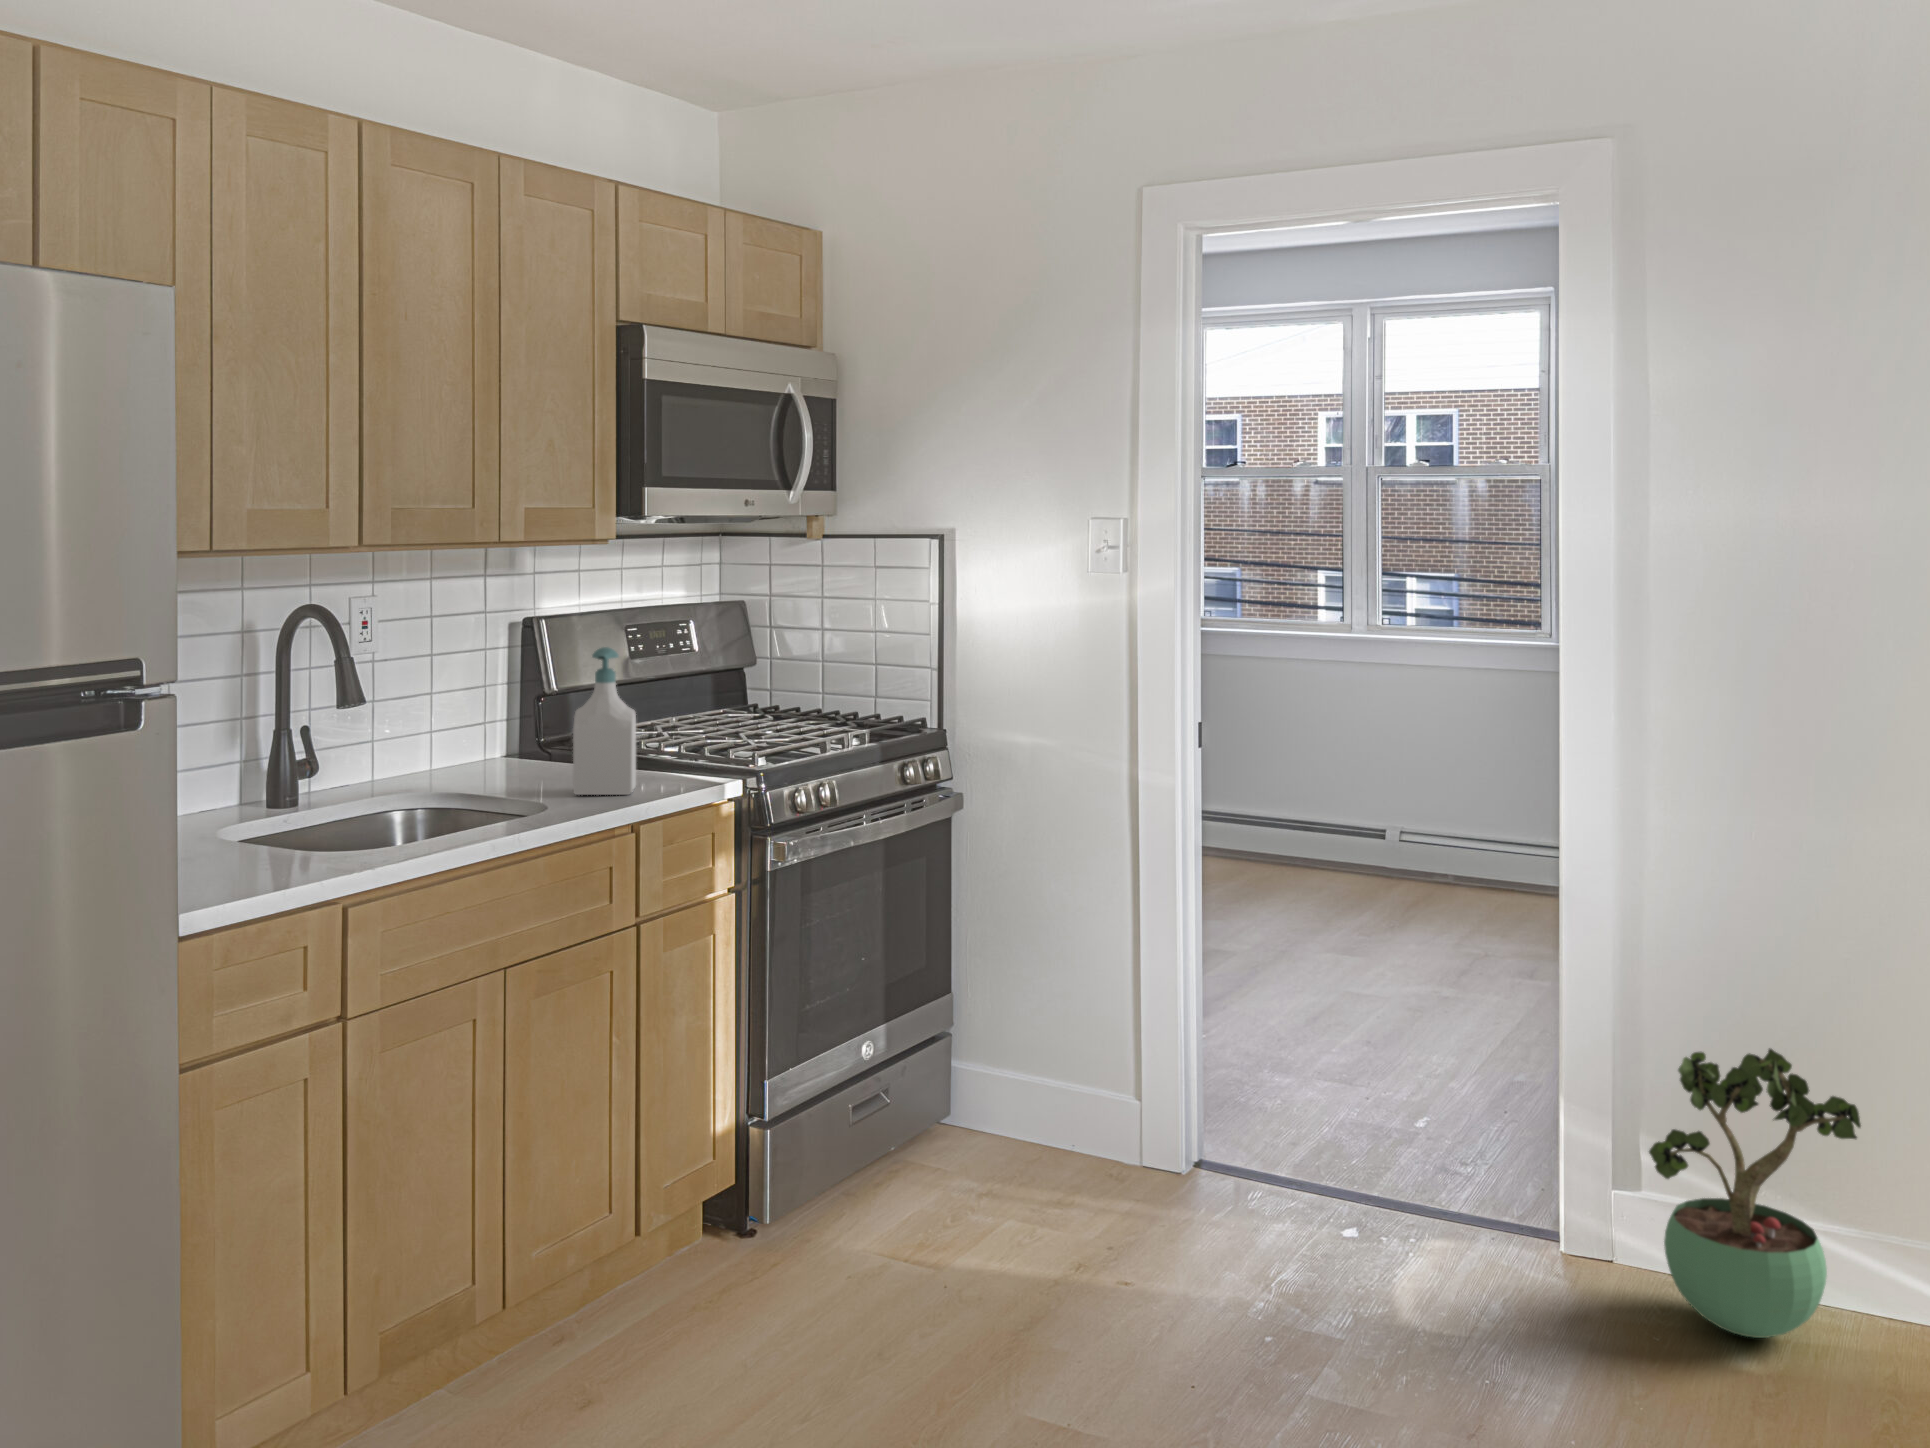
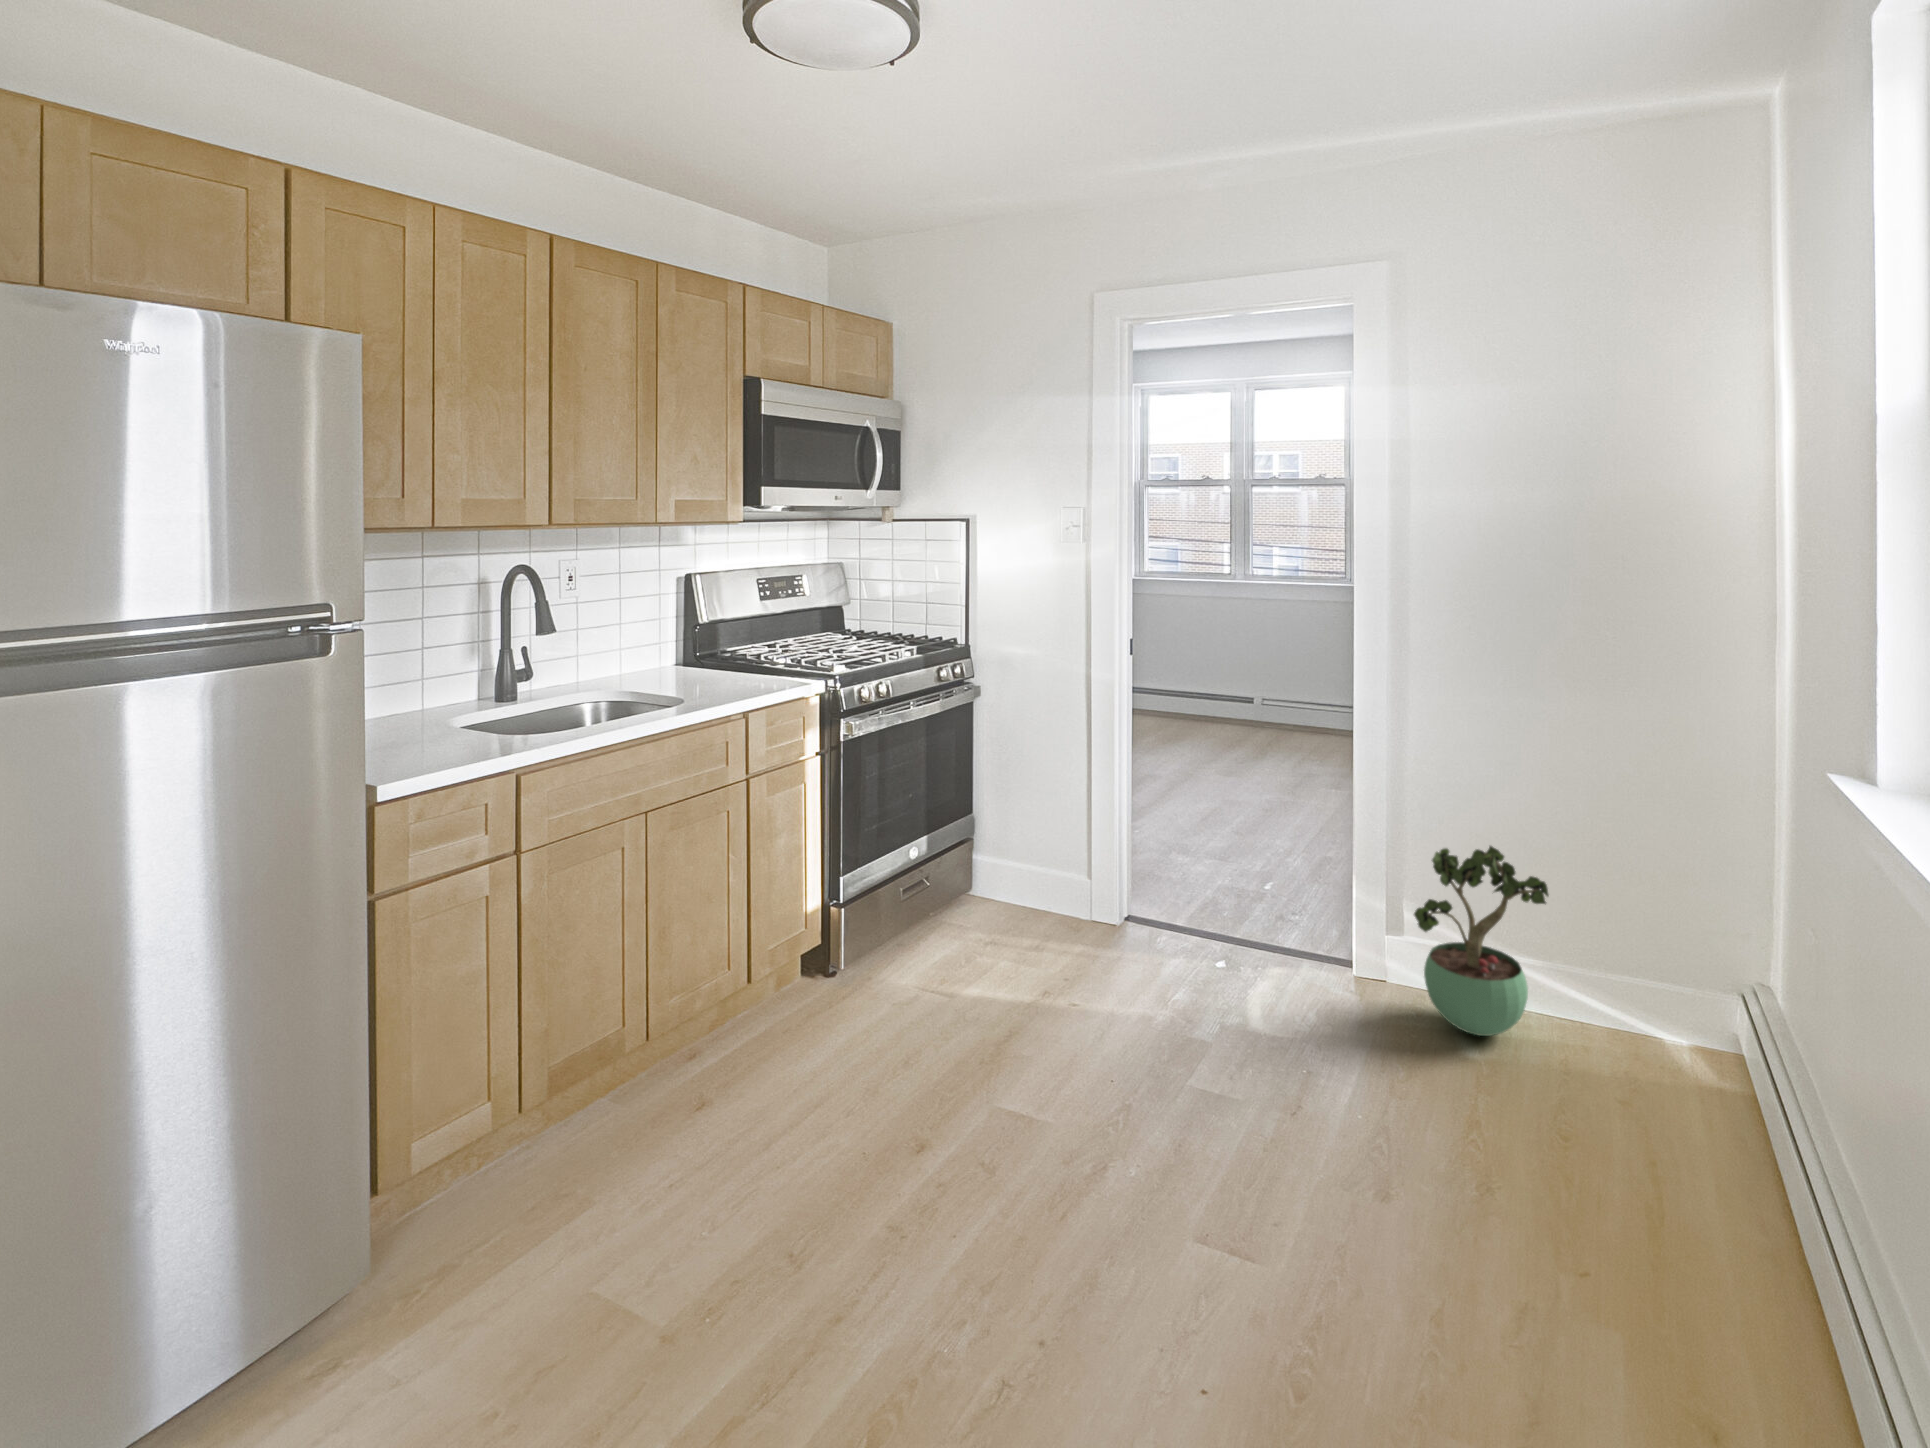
soap bottle: present [573,647,636,795] -> none [707,591,751,690]

